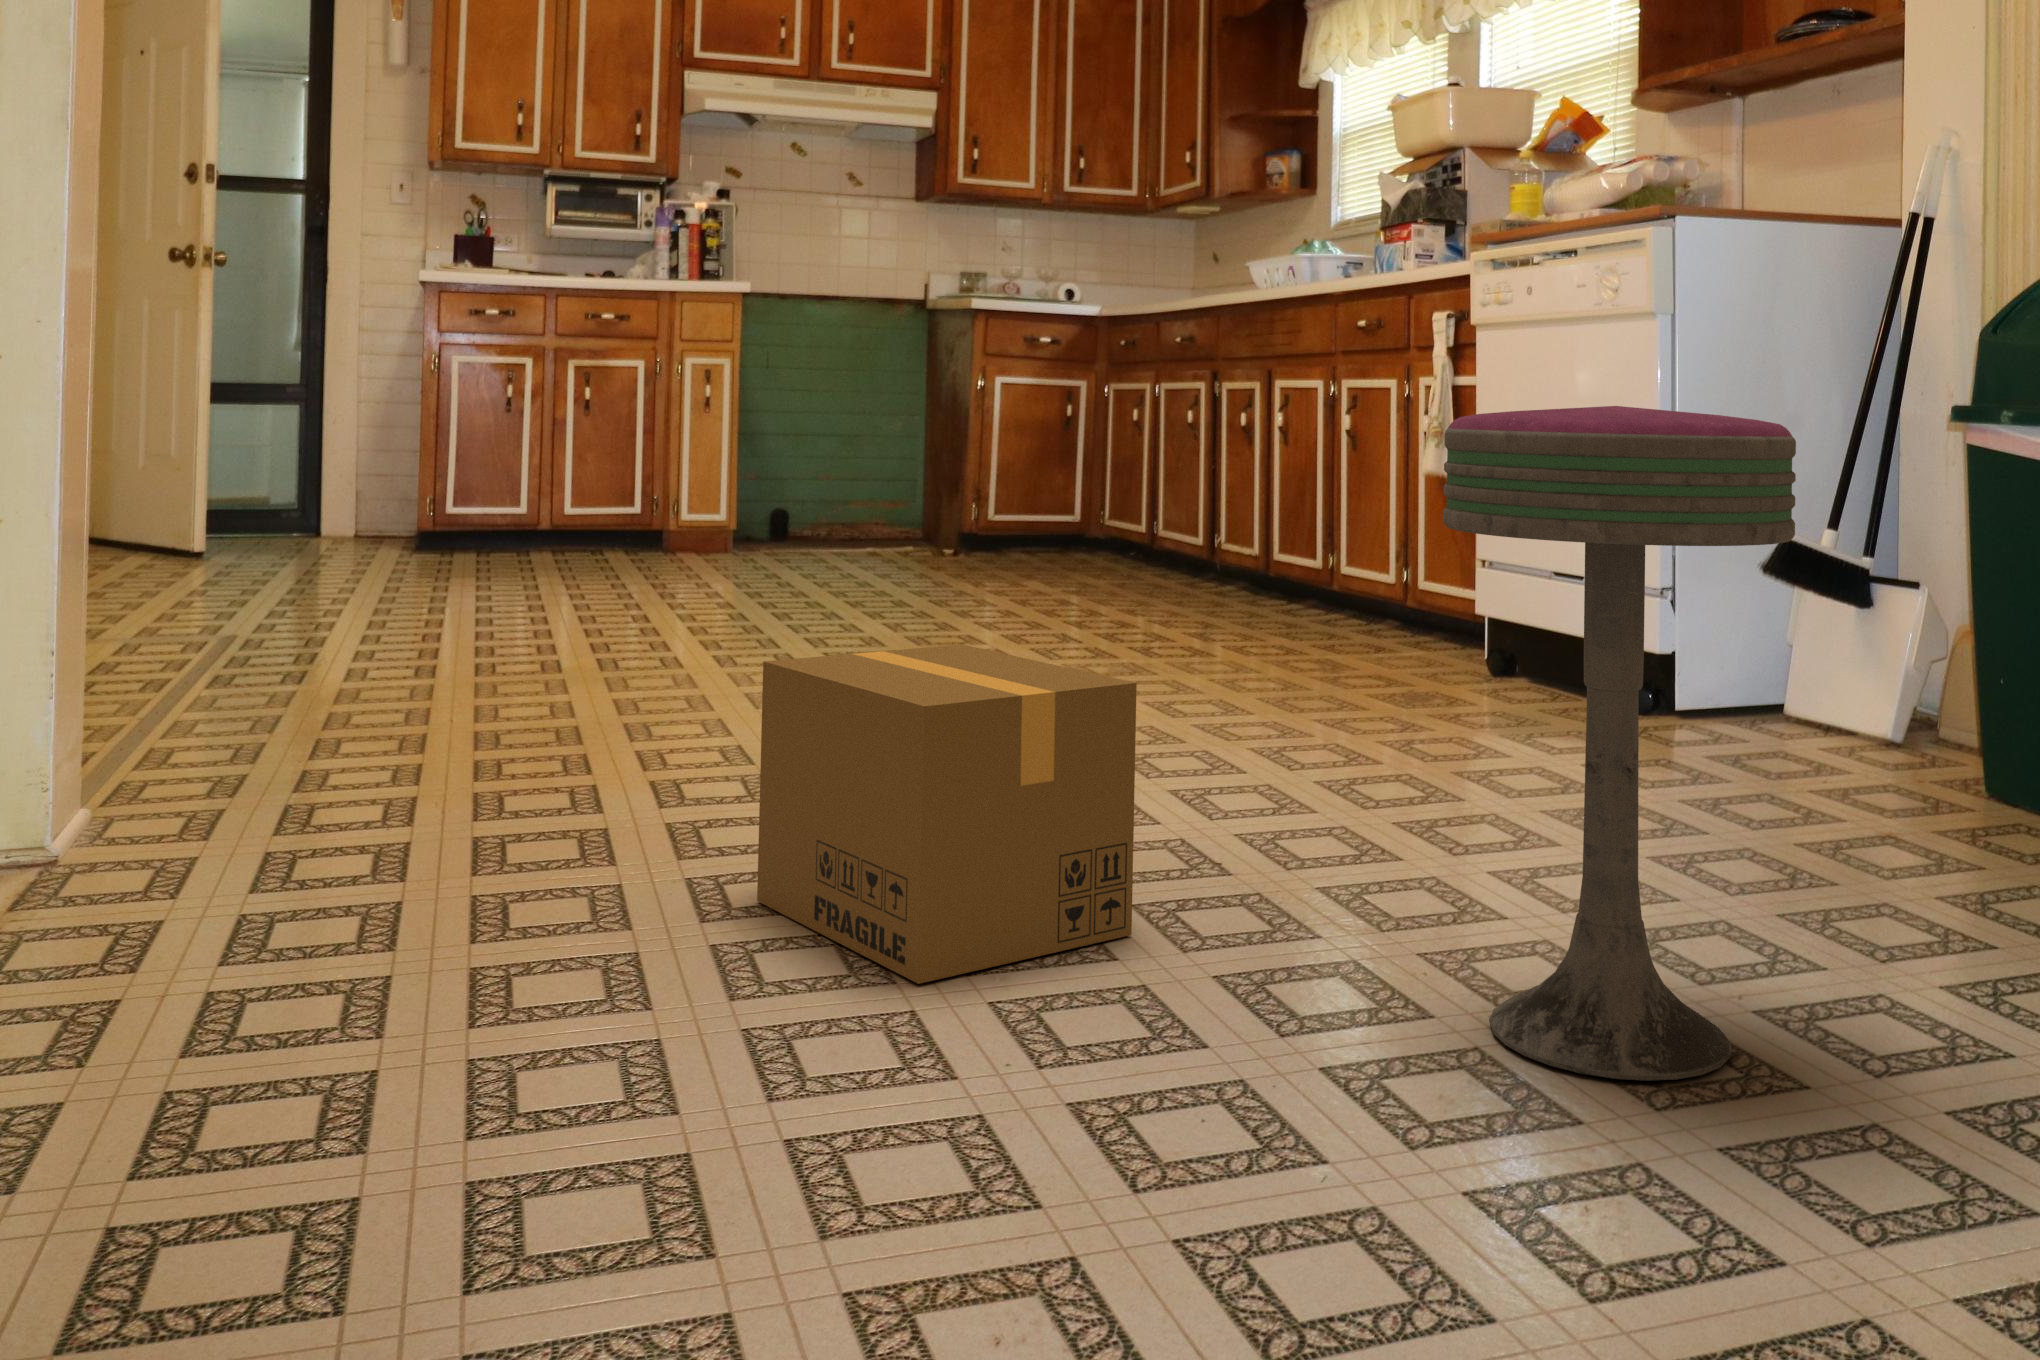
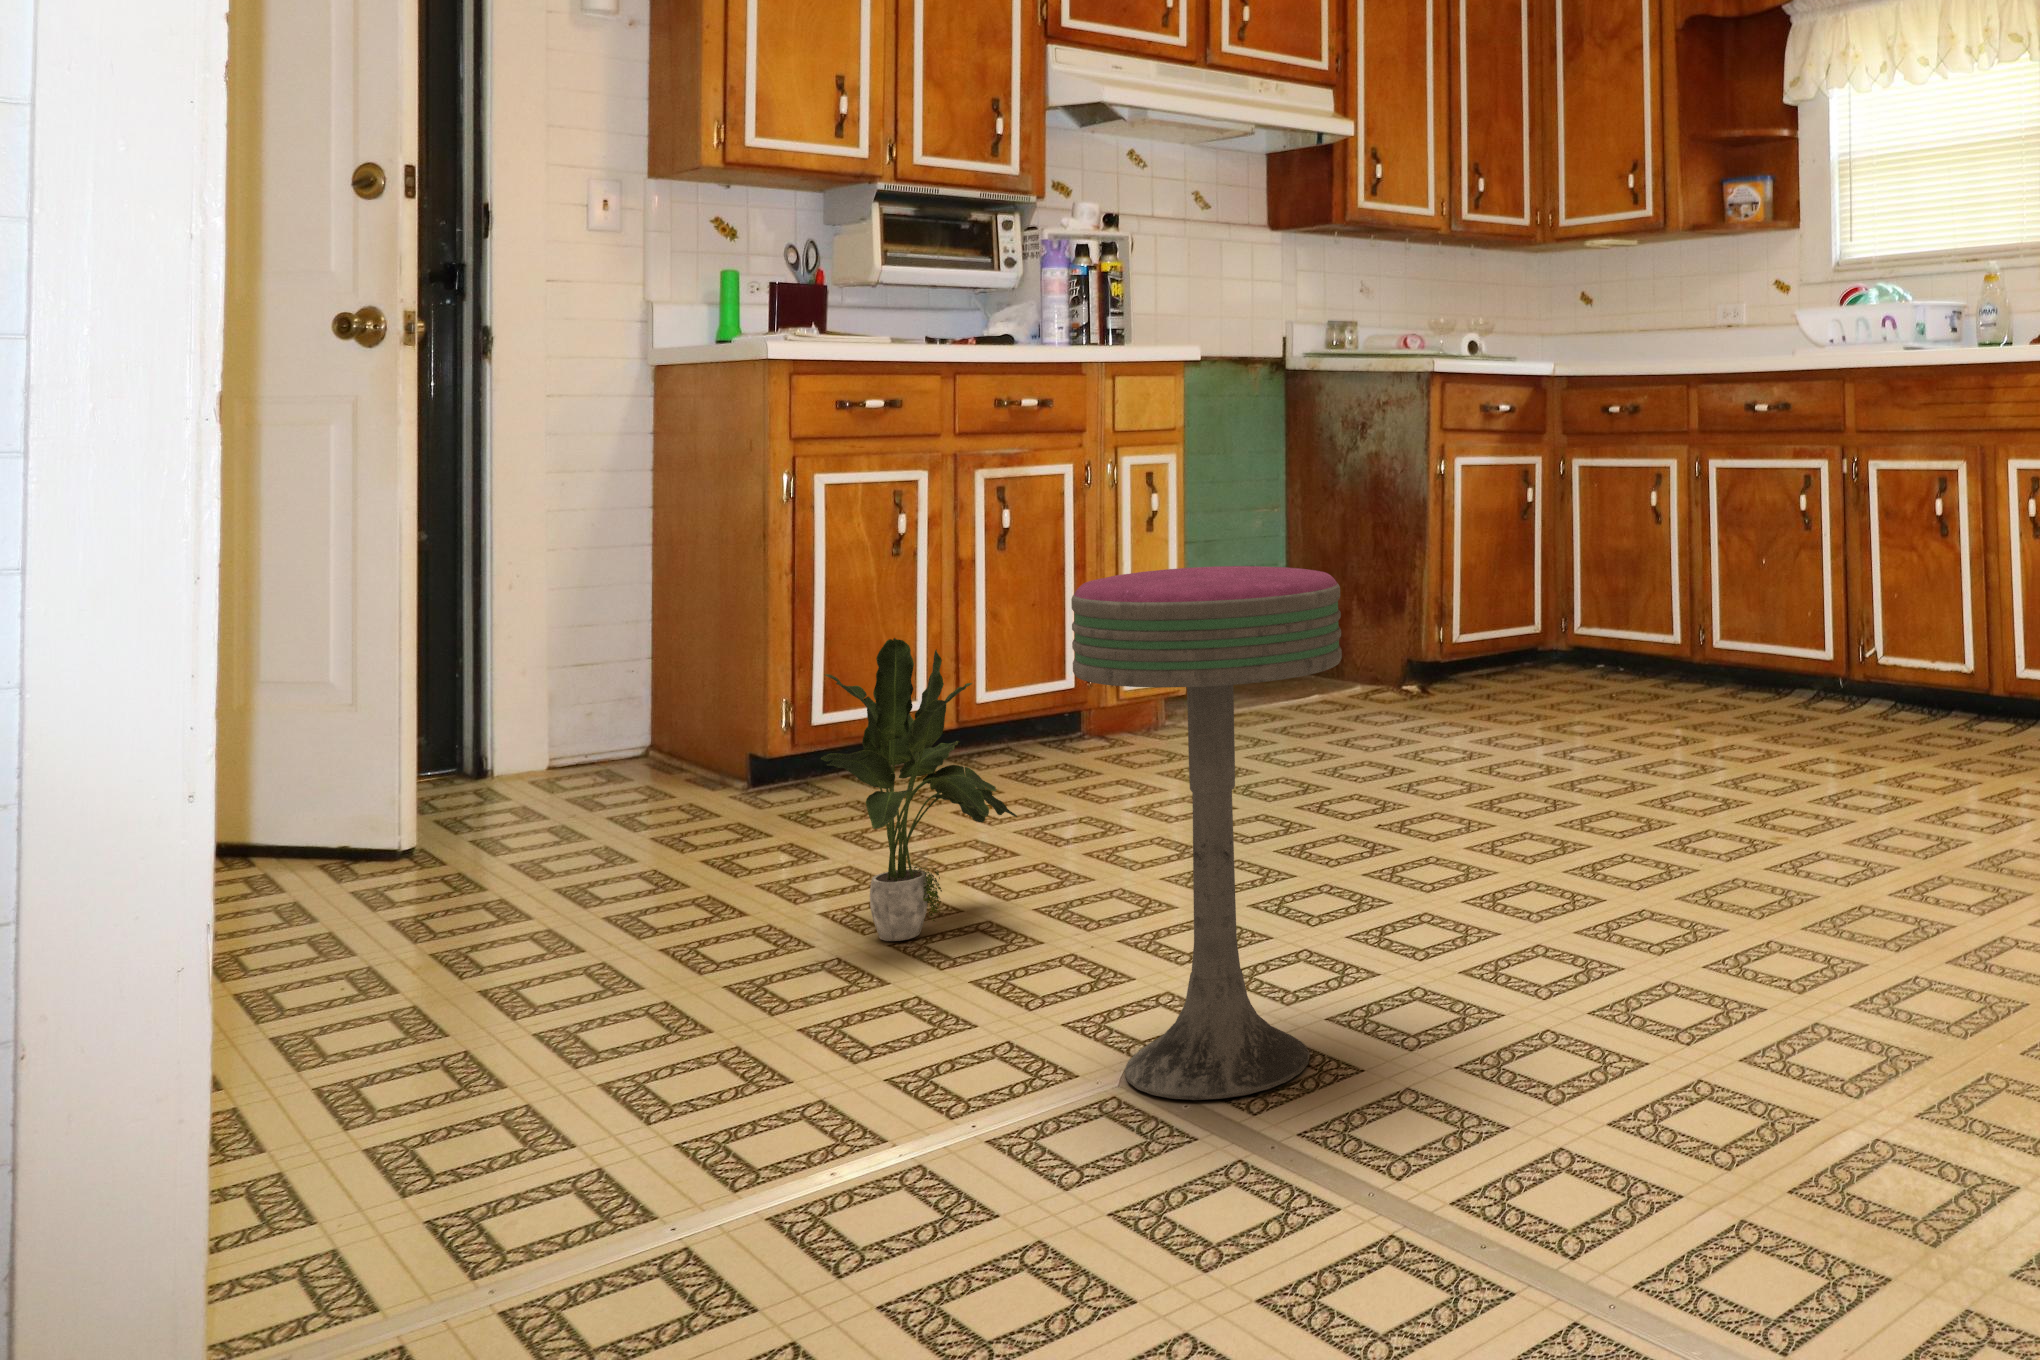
potted plant: none [1170,504,1377,834] -> present [821,638,1017,941]
cardboard box: present [757,645,1137,984] -> none [400,810,803,1145]

